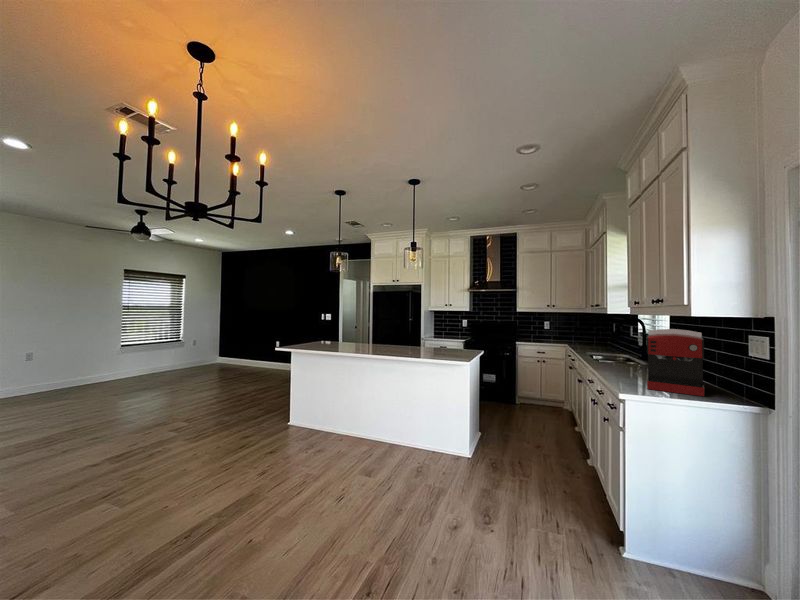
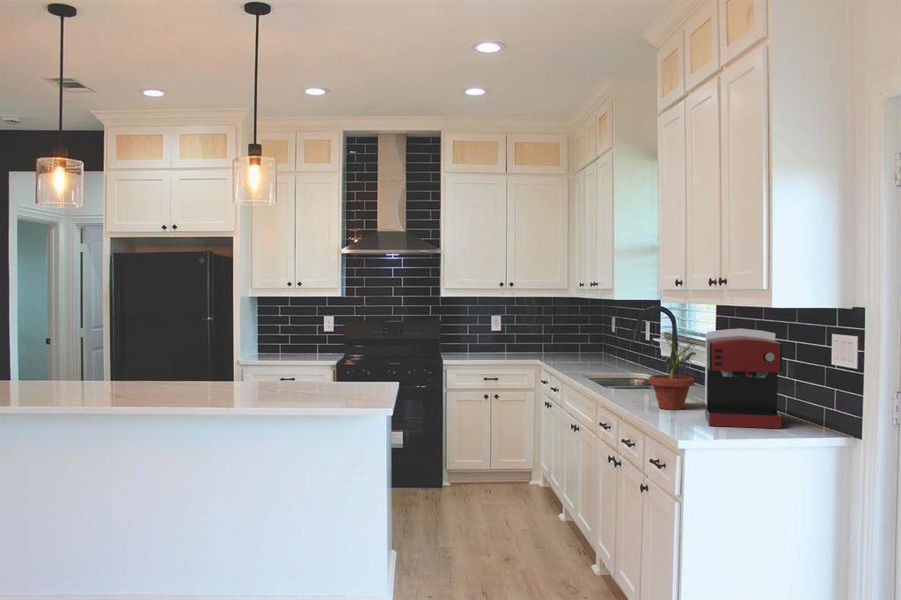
potted plant: none [612,333,647,377] -> present [648,336,696,410]

